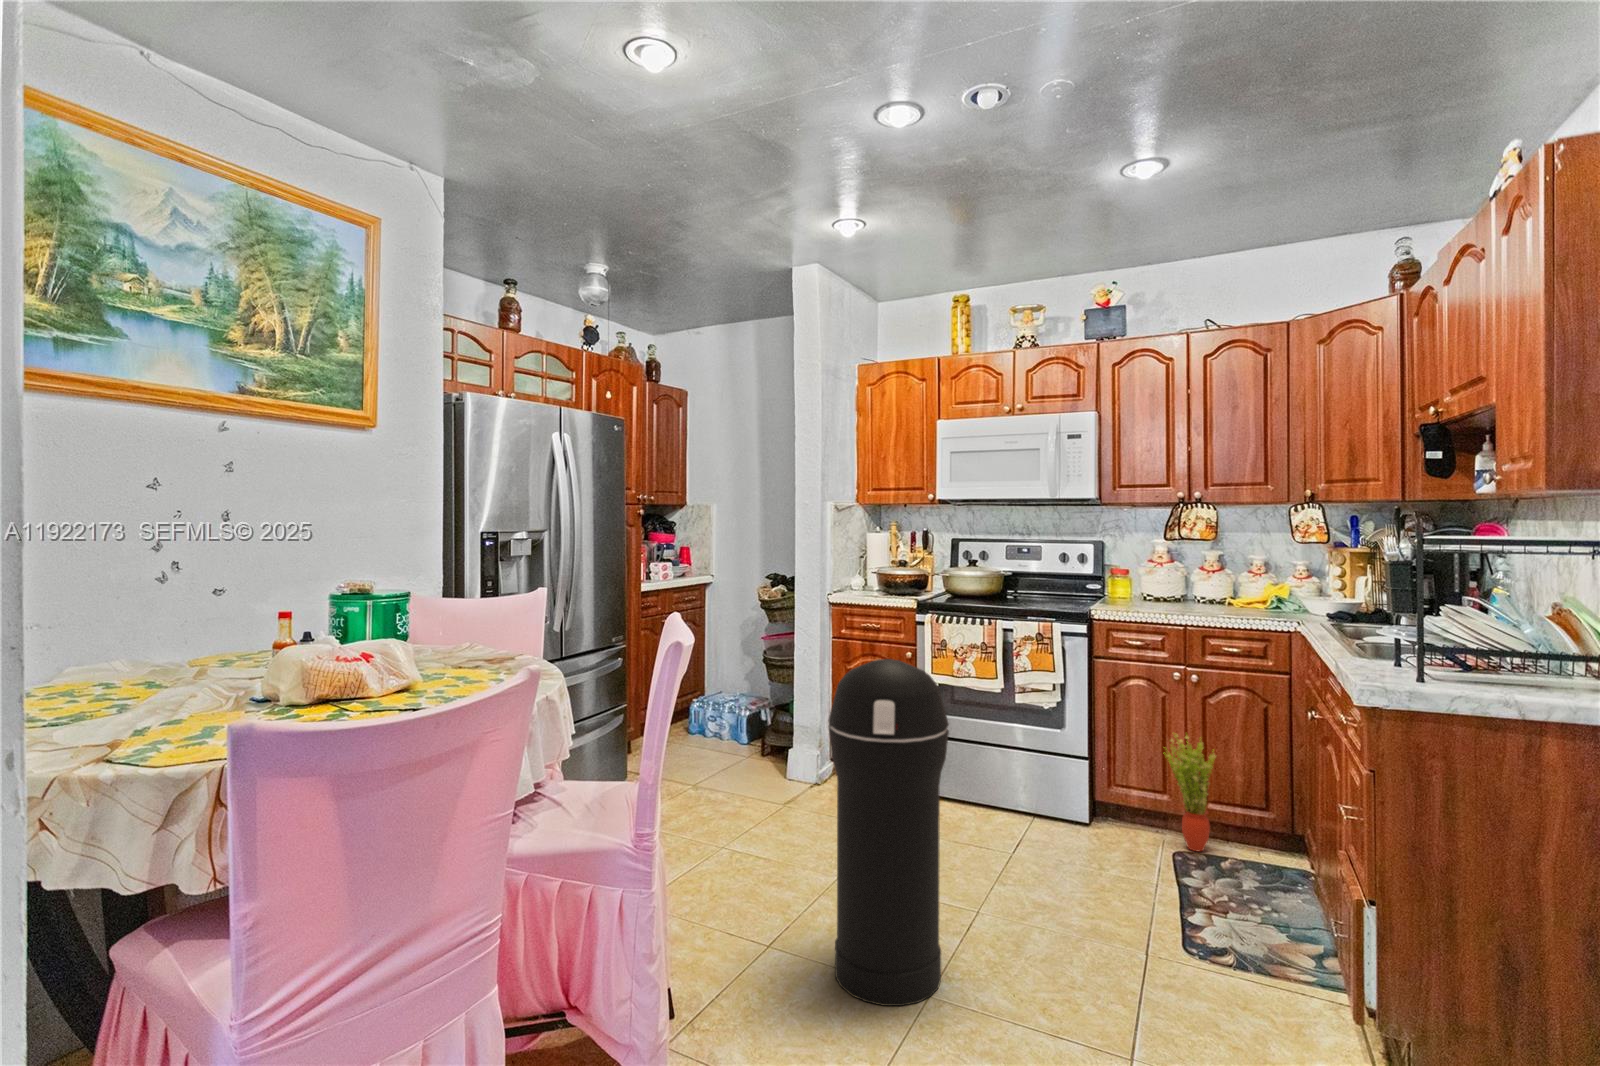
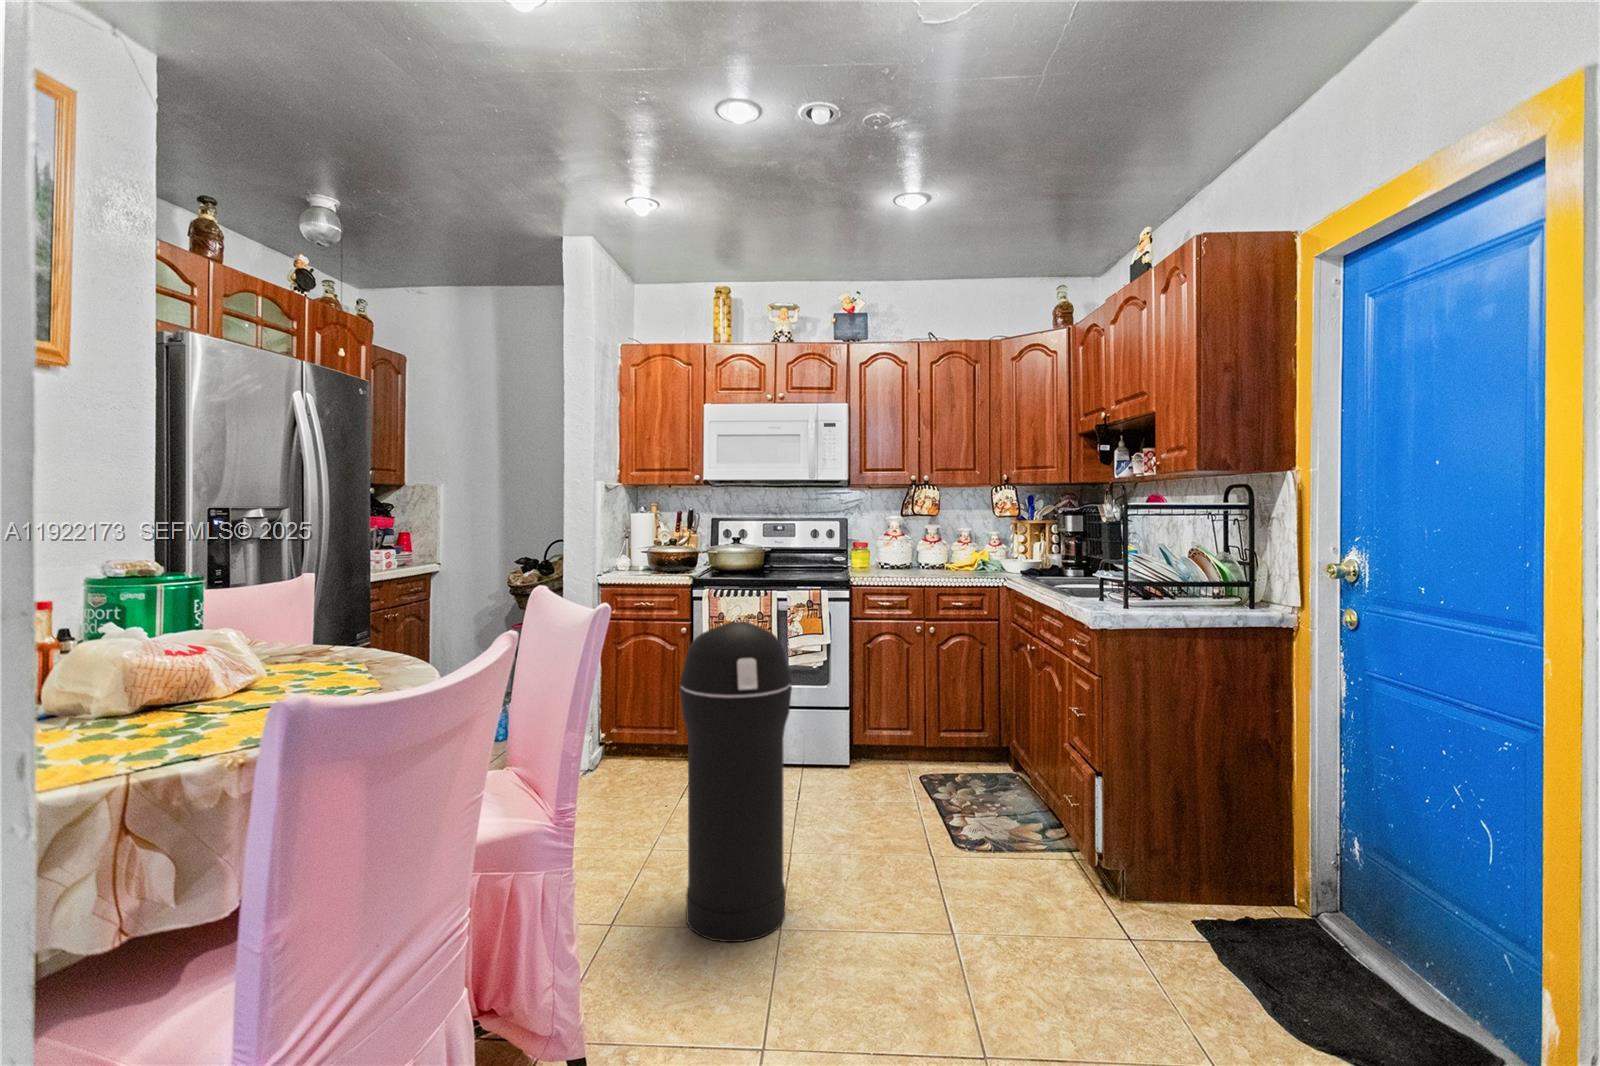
potted plant: present [1164,734,1216,851] -> none [910,676,952,773]

